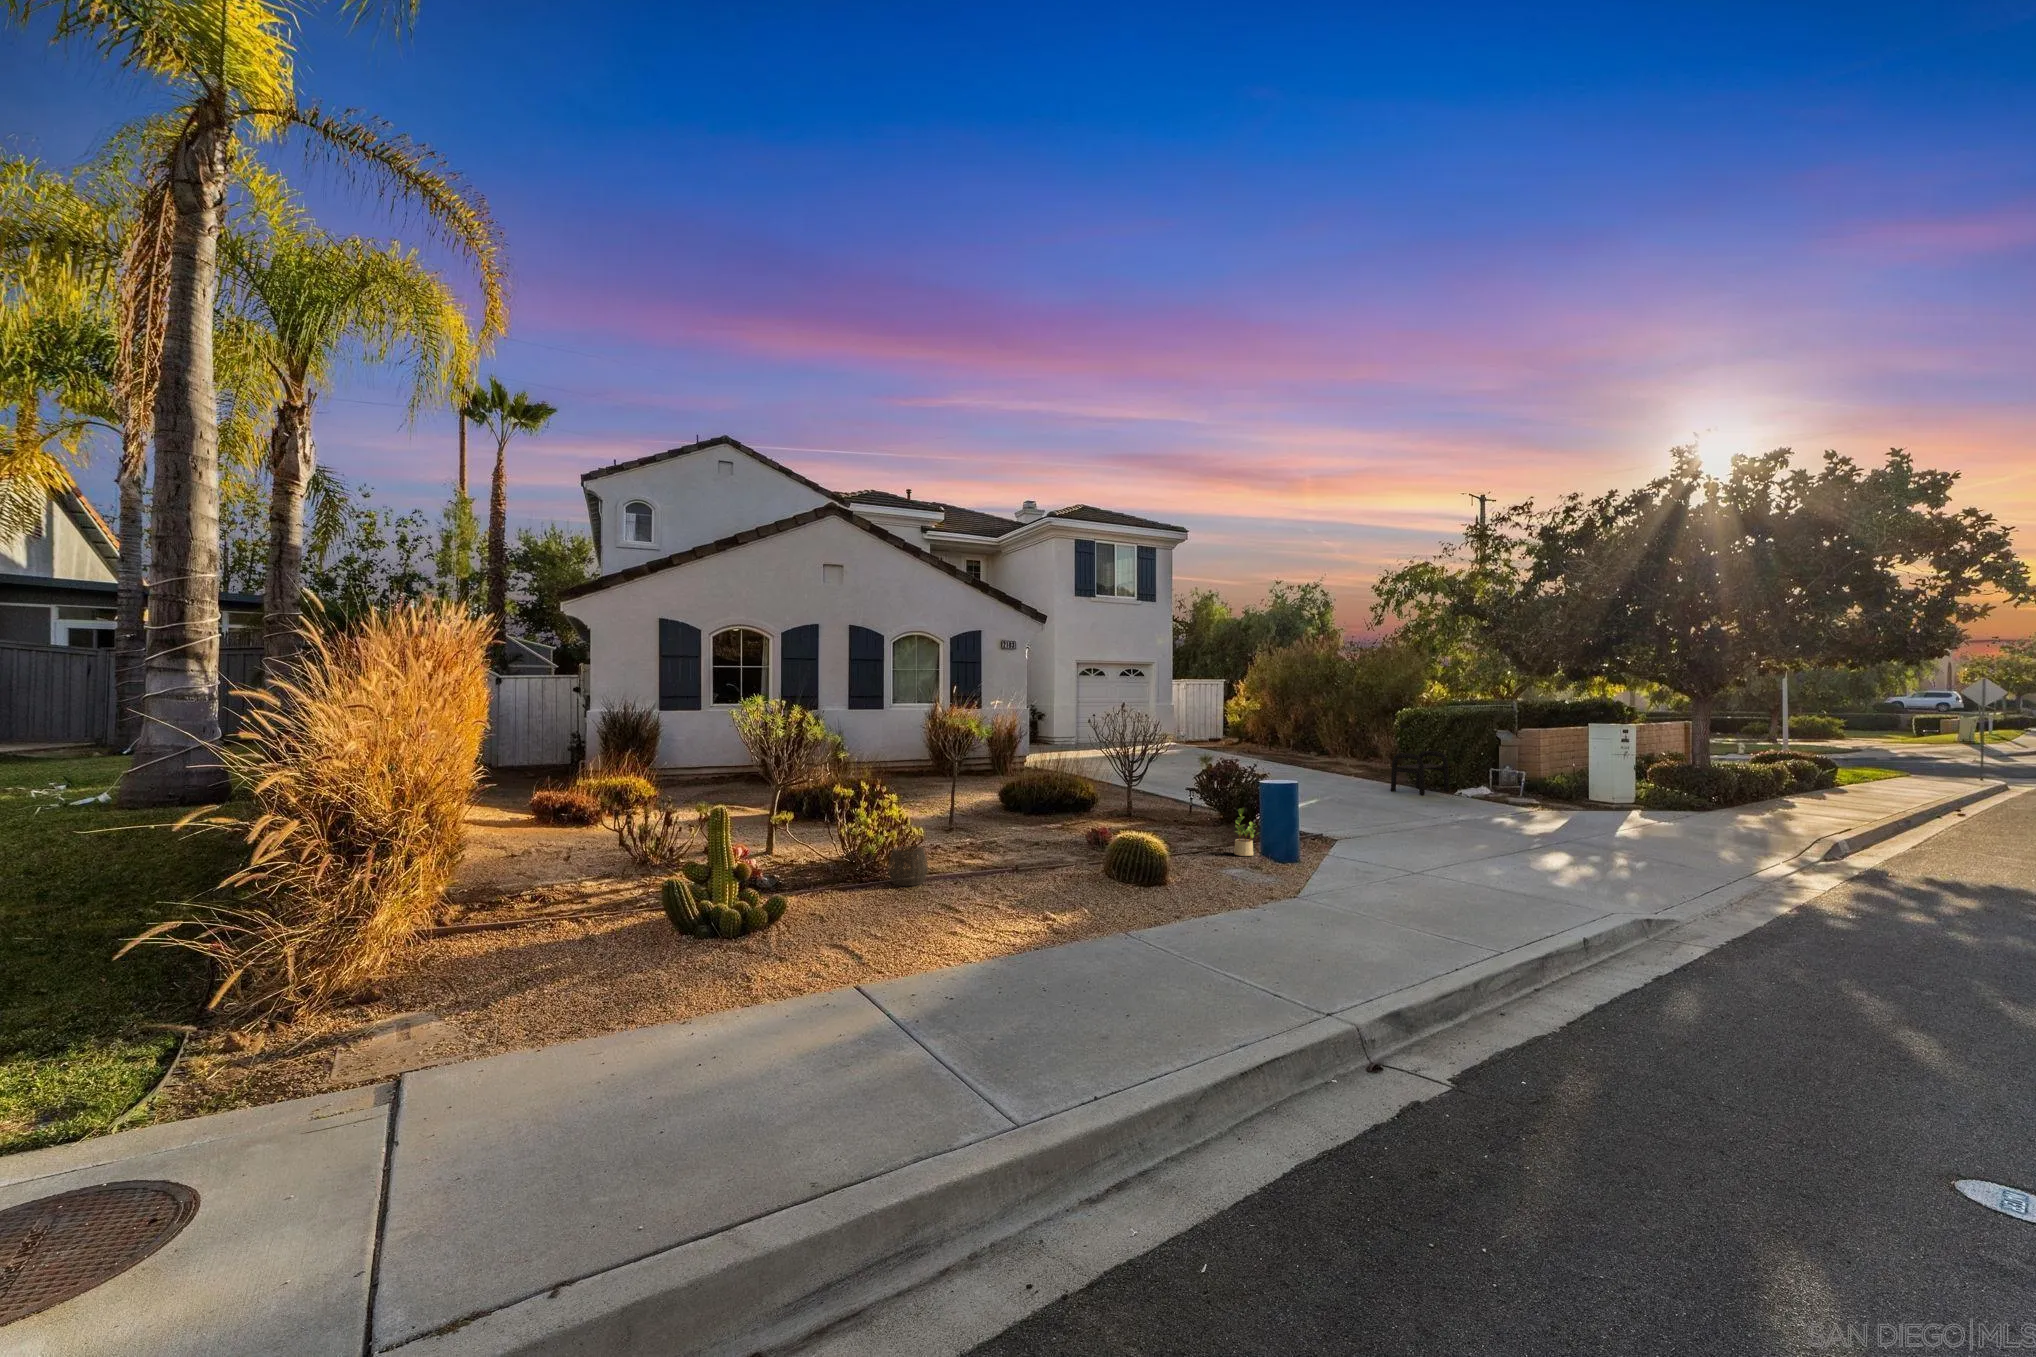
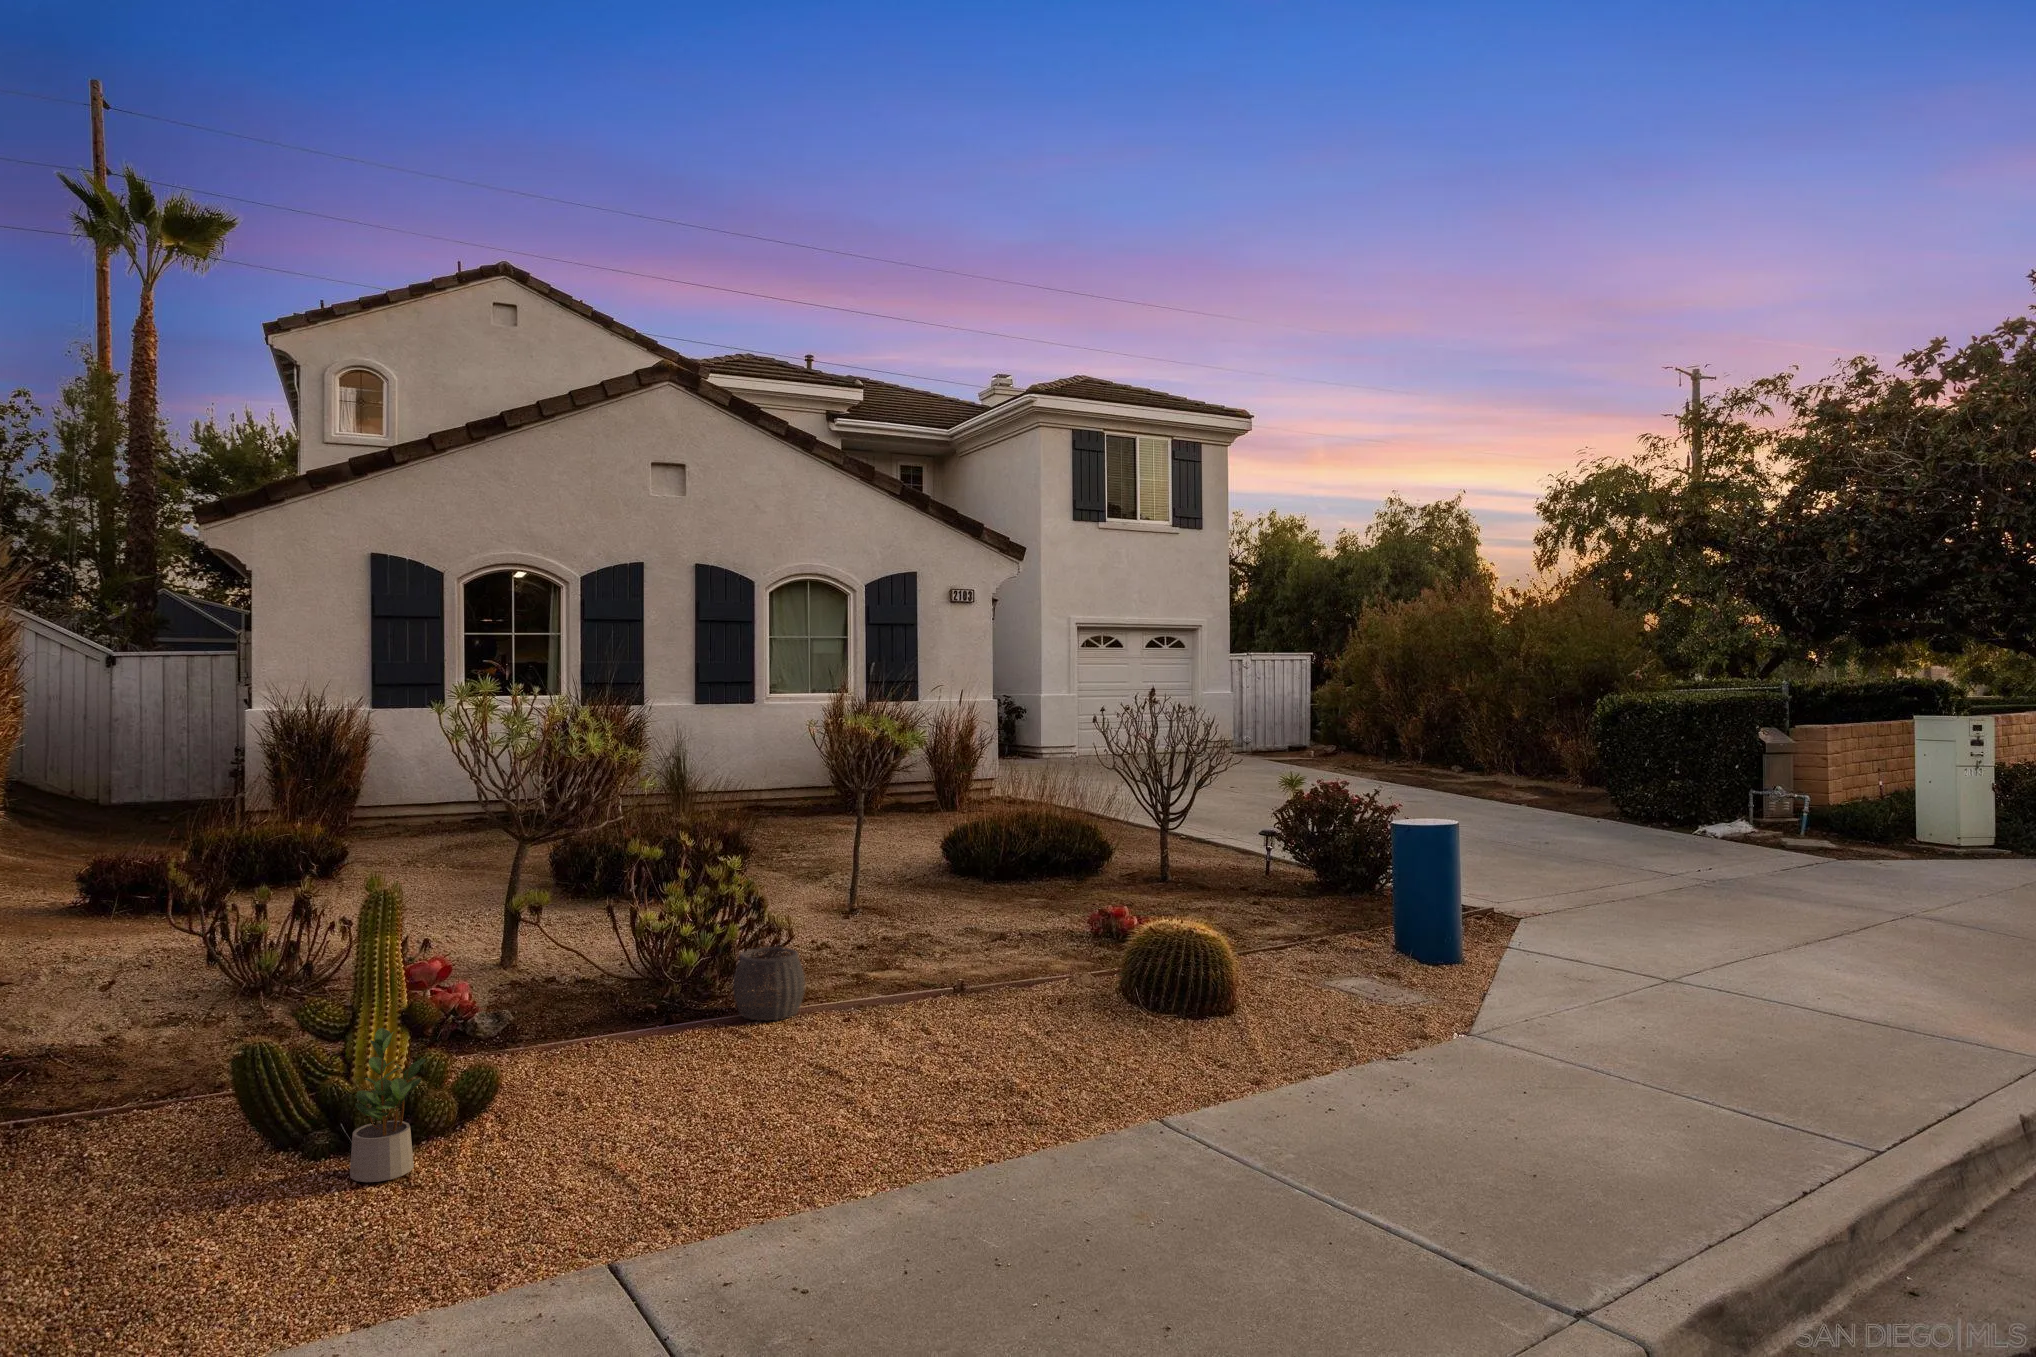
bench: present [1391,751,1449,795] -> none [1592,764,1687,837]
potted plant: present [1234,807,1259,856] -> present [350,1028,426,1182]

